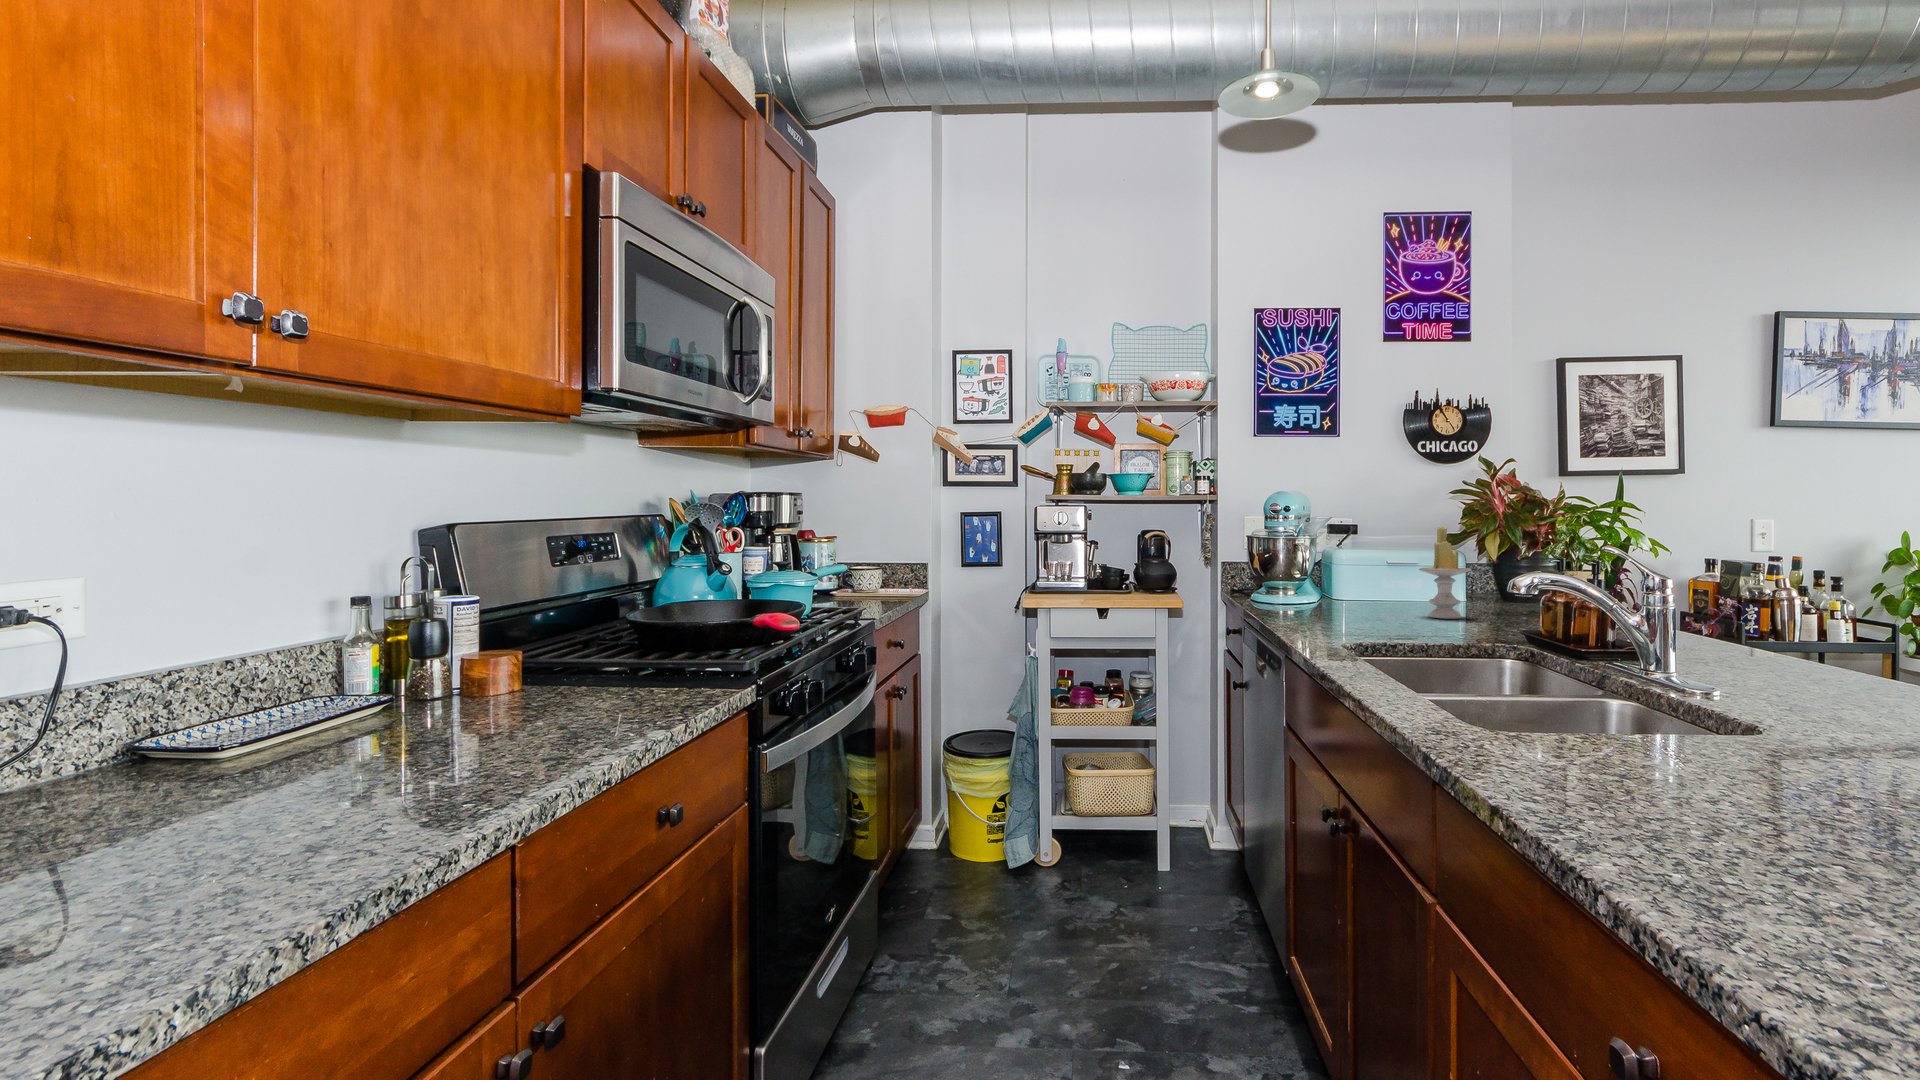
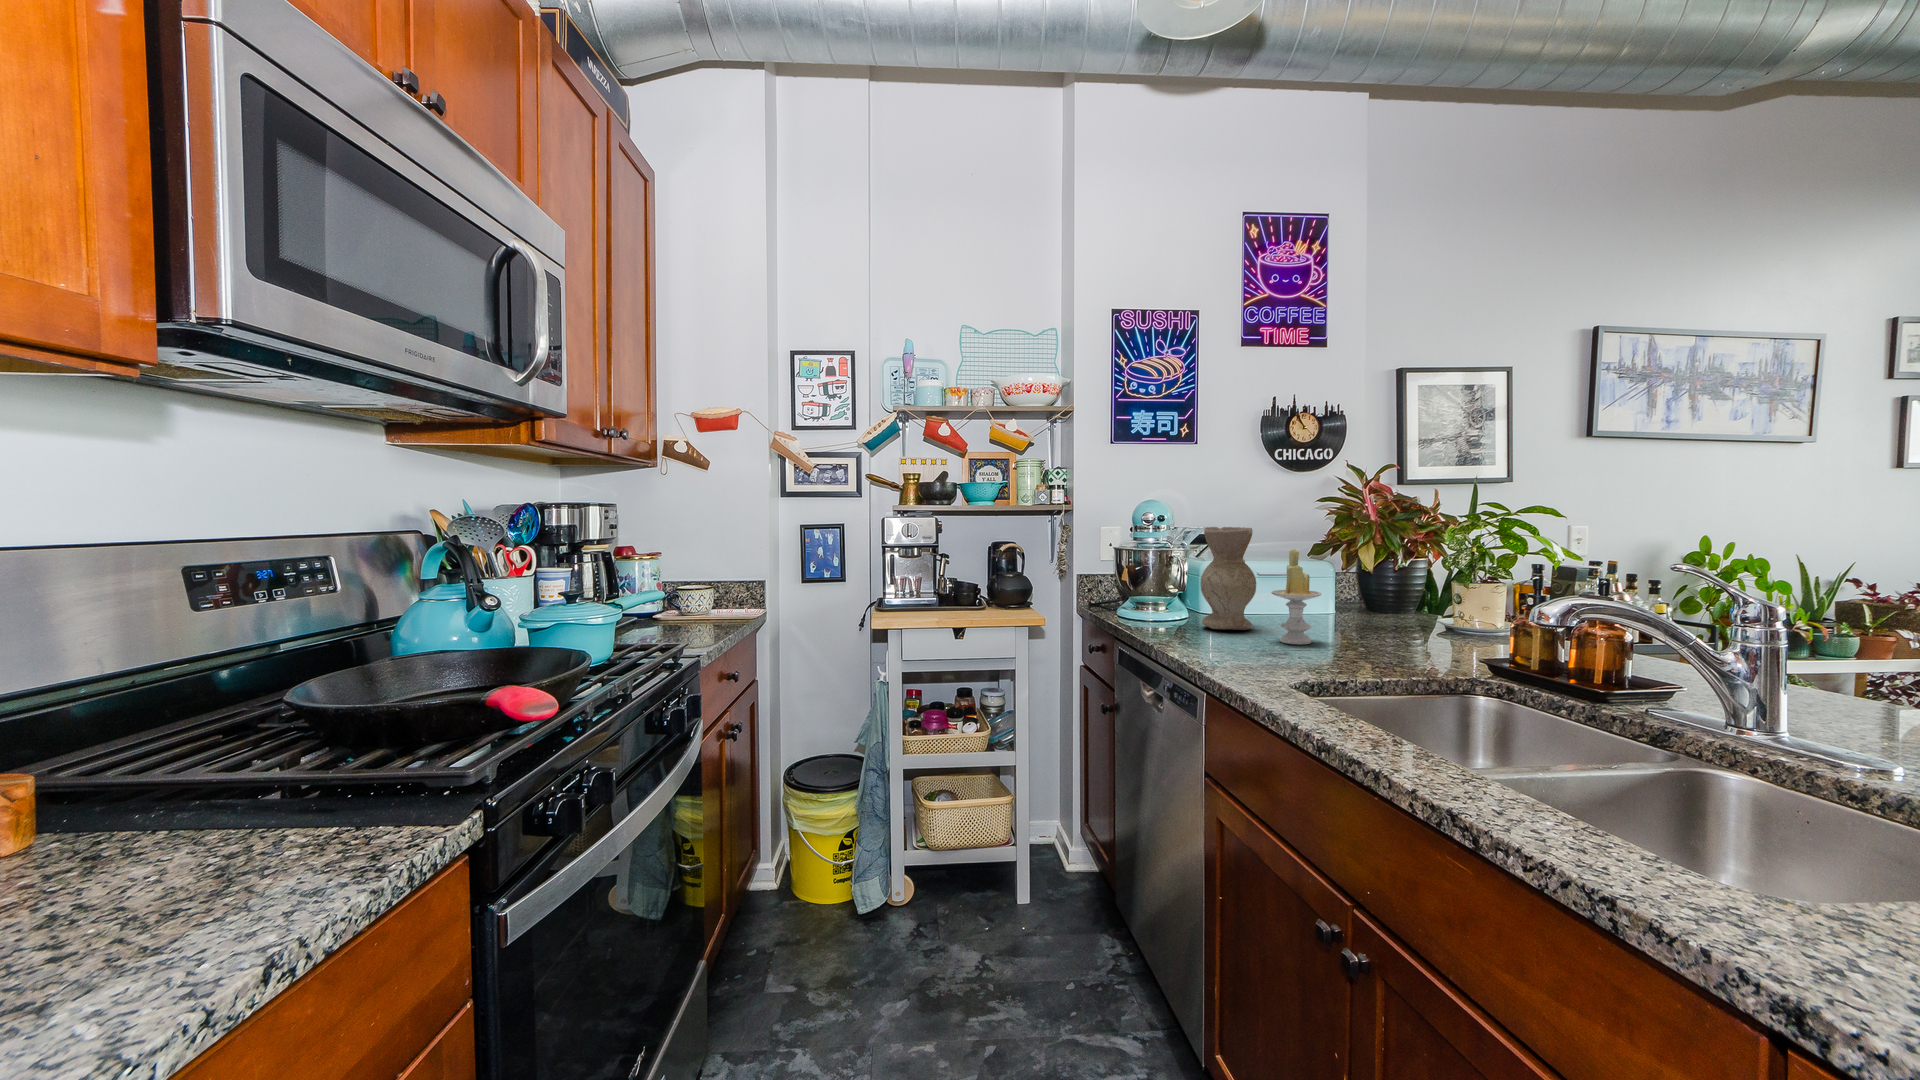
vase: none [1346,510,1403,609] -> present [1200,527,1256,630]

